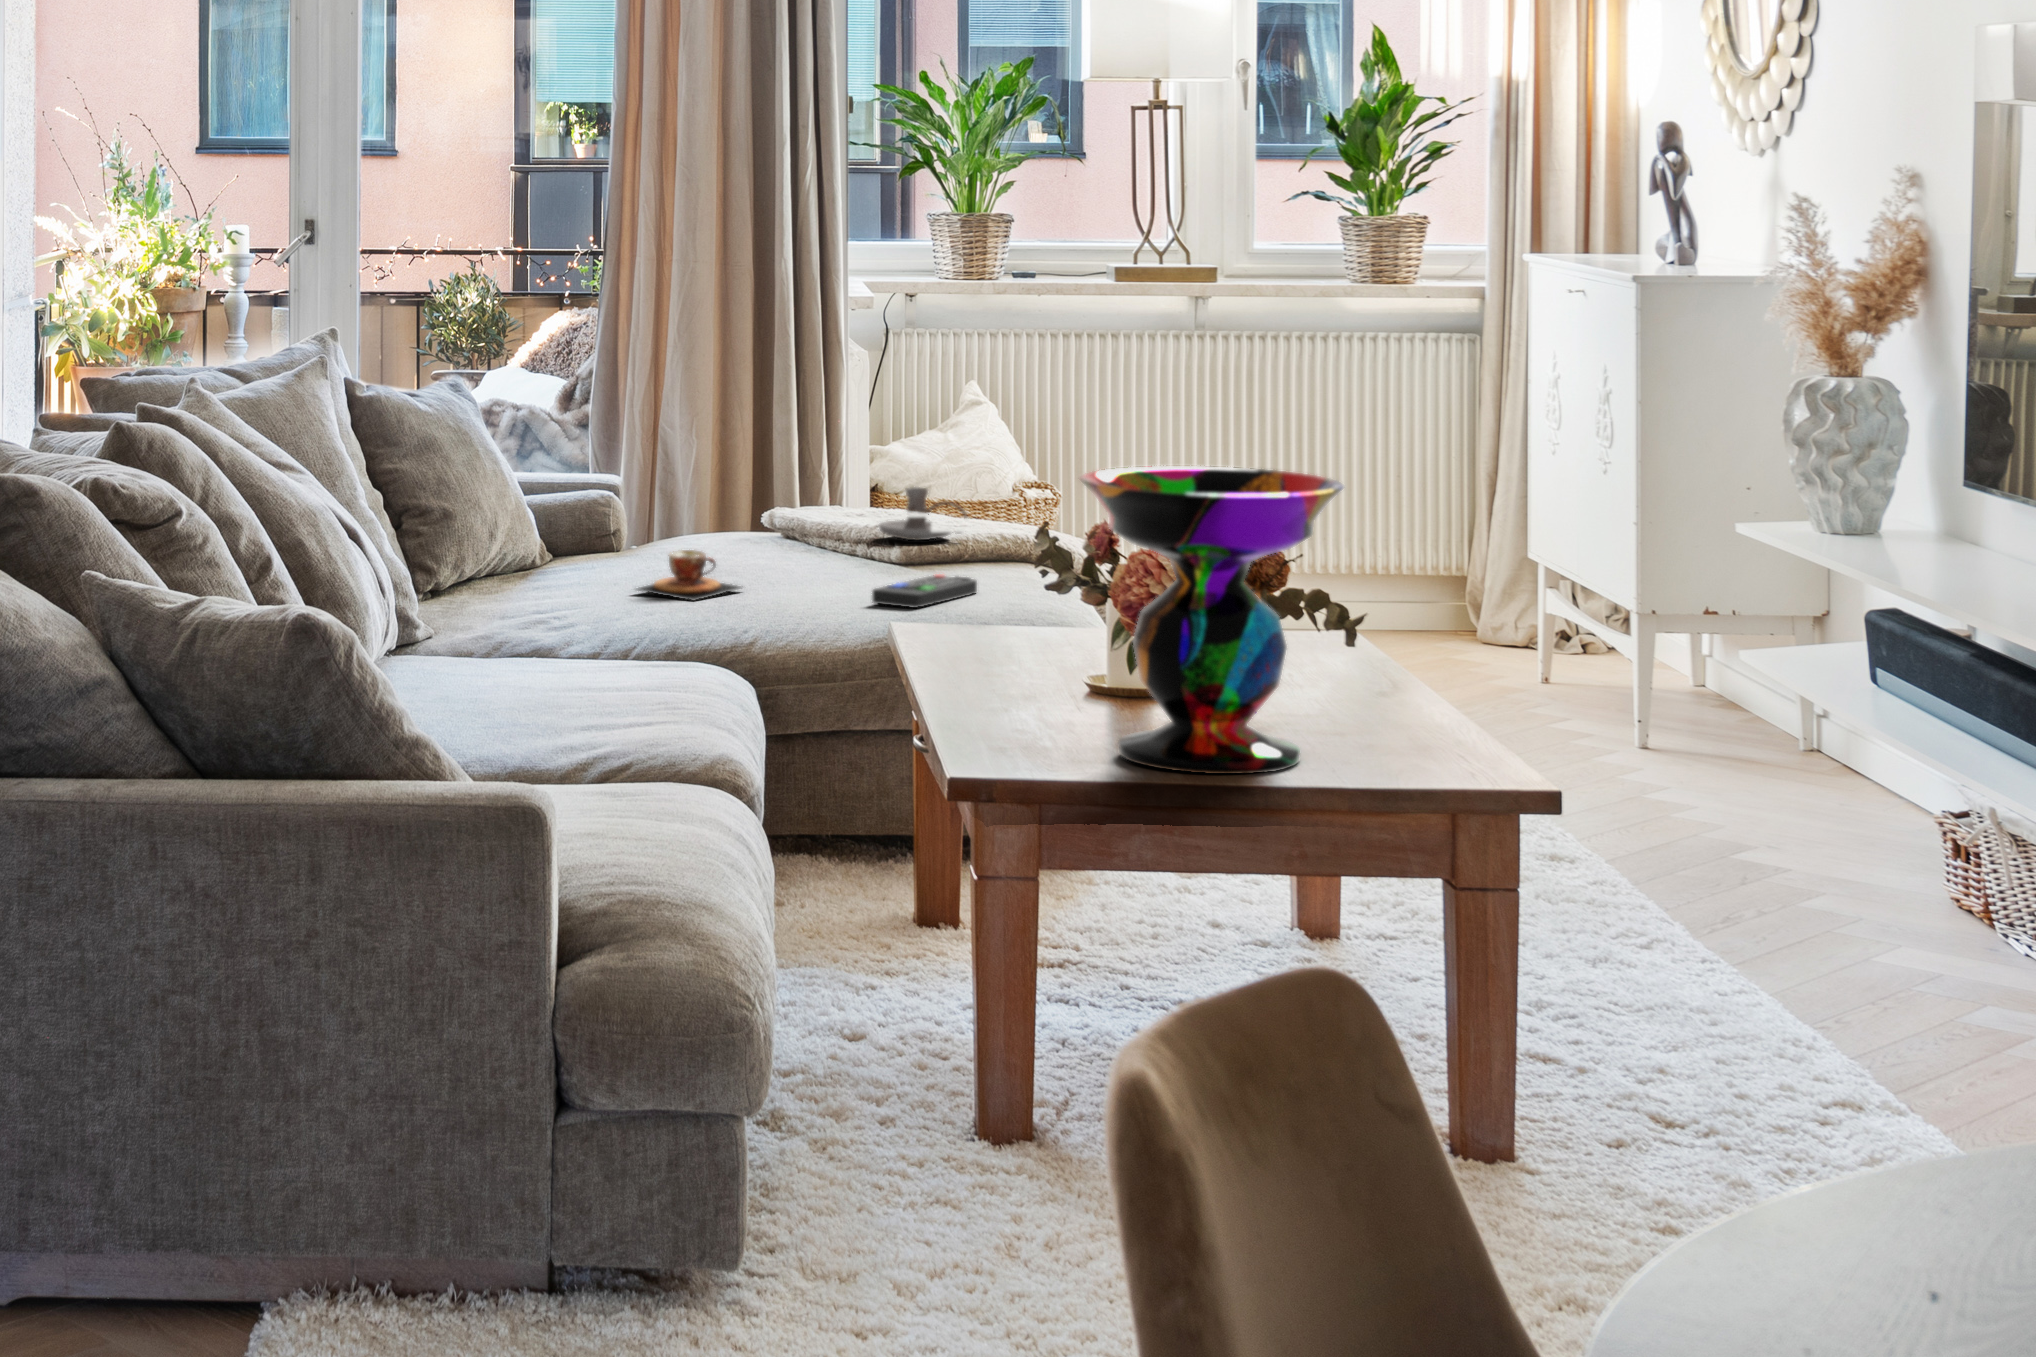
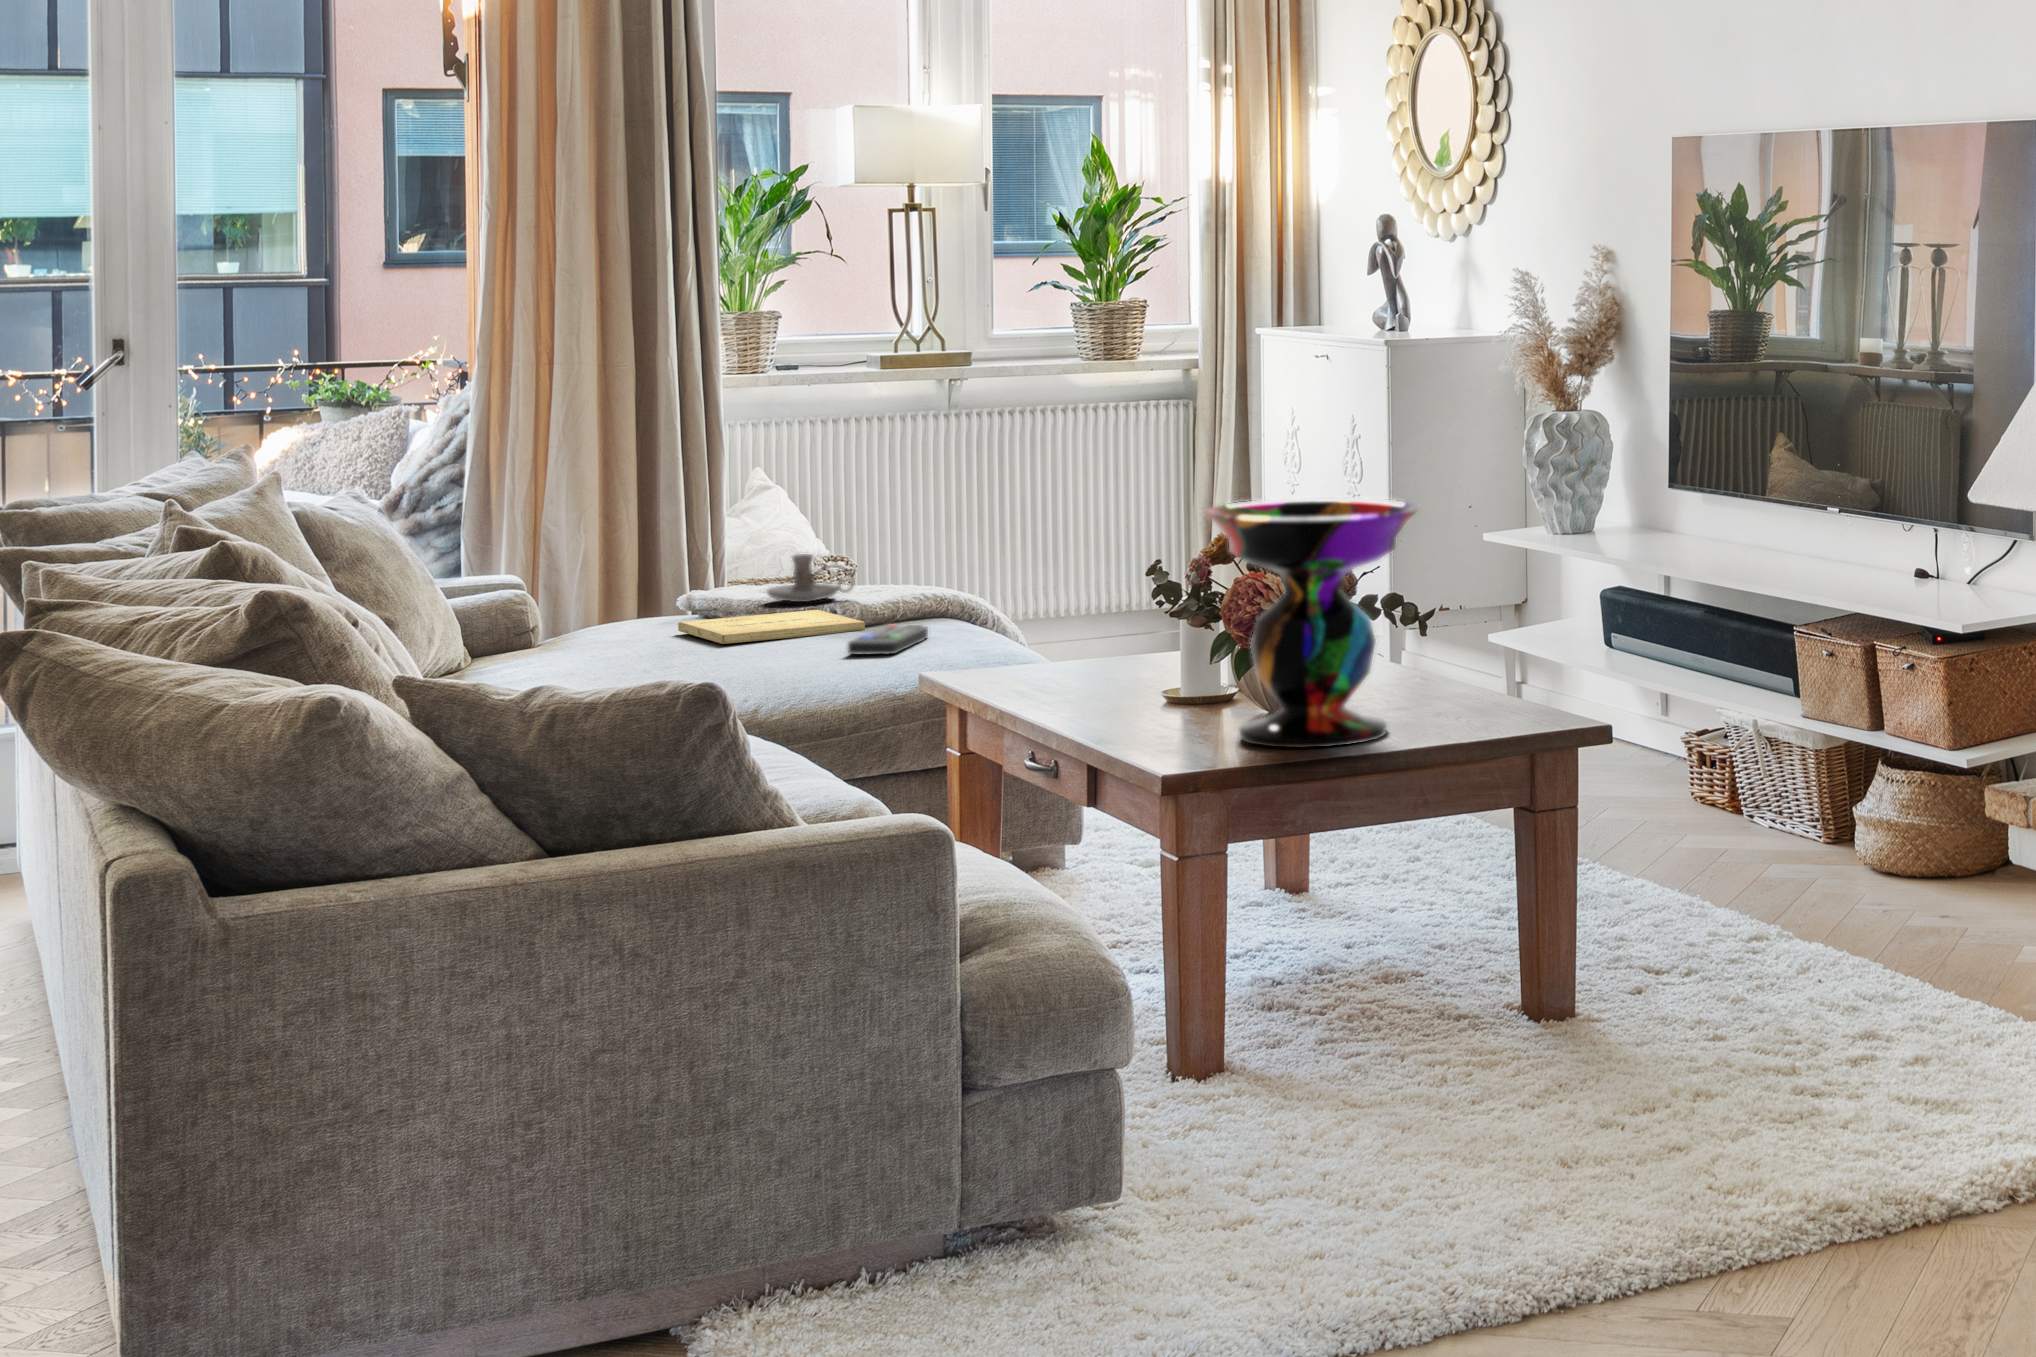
teacup: present [637,550,741,600] -> none [598,623,709,669]
book: none [754,550,932,579] -> present [678,610,865,644]

